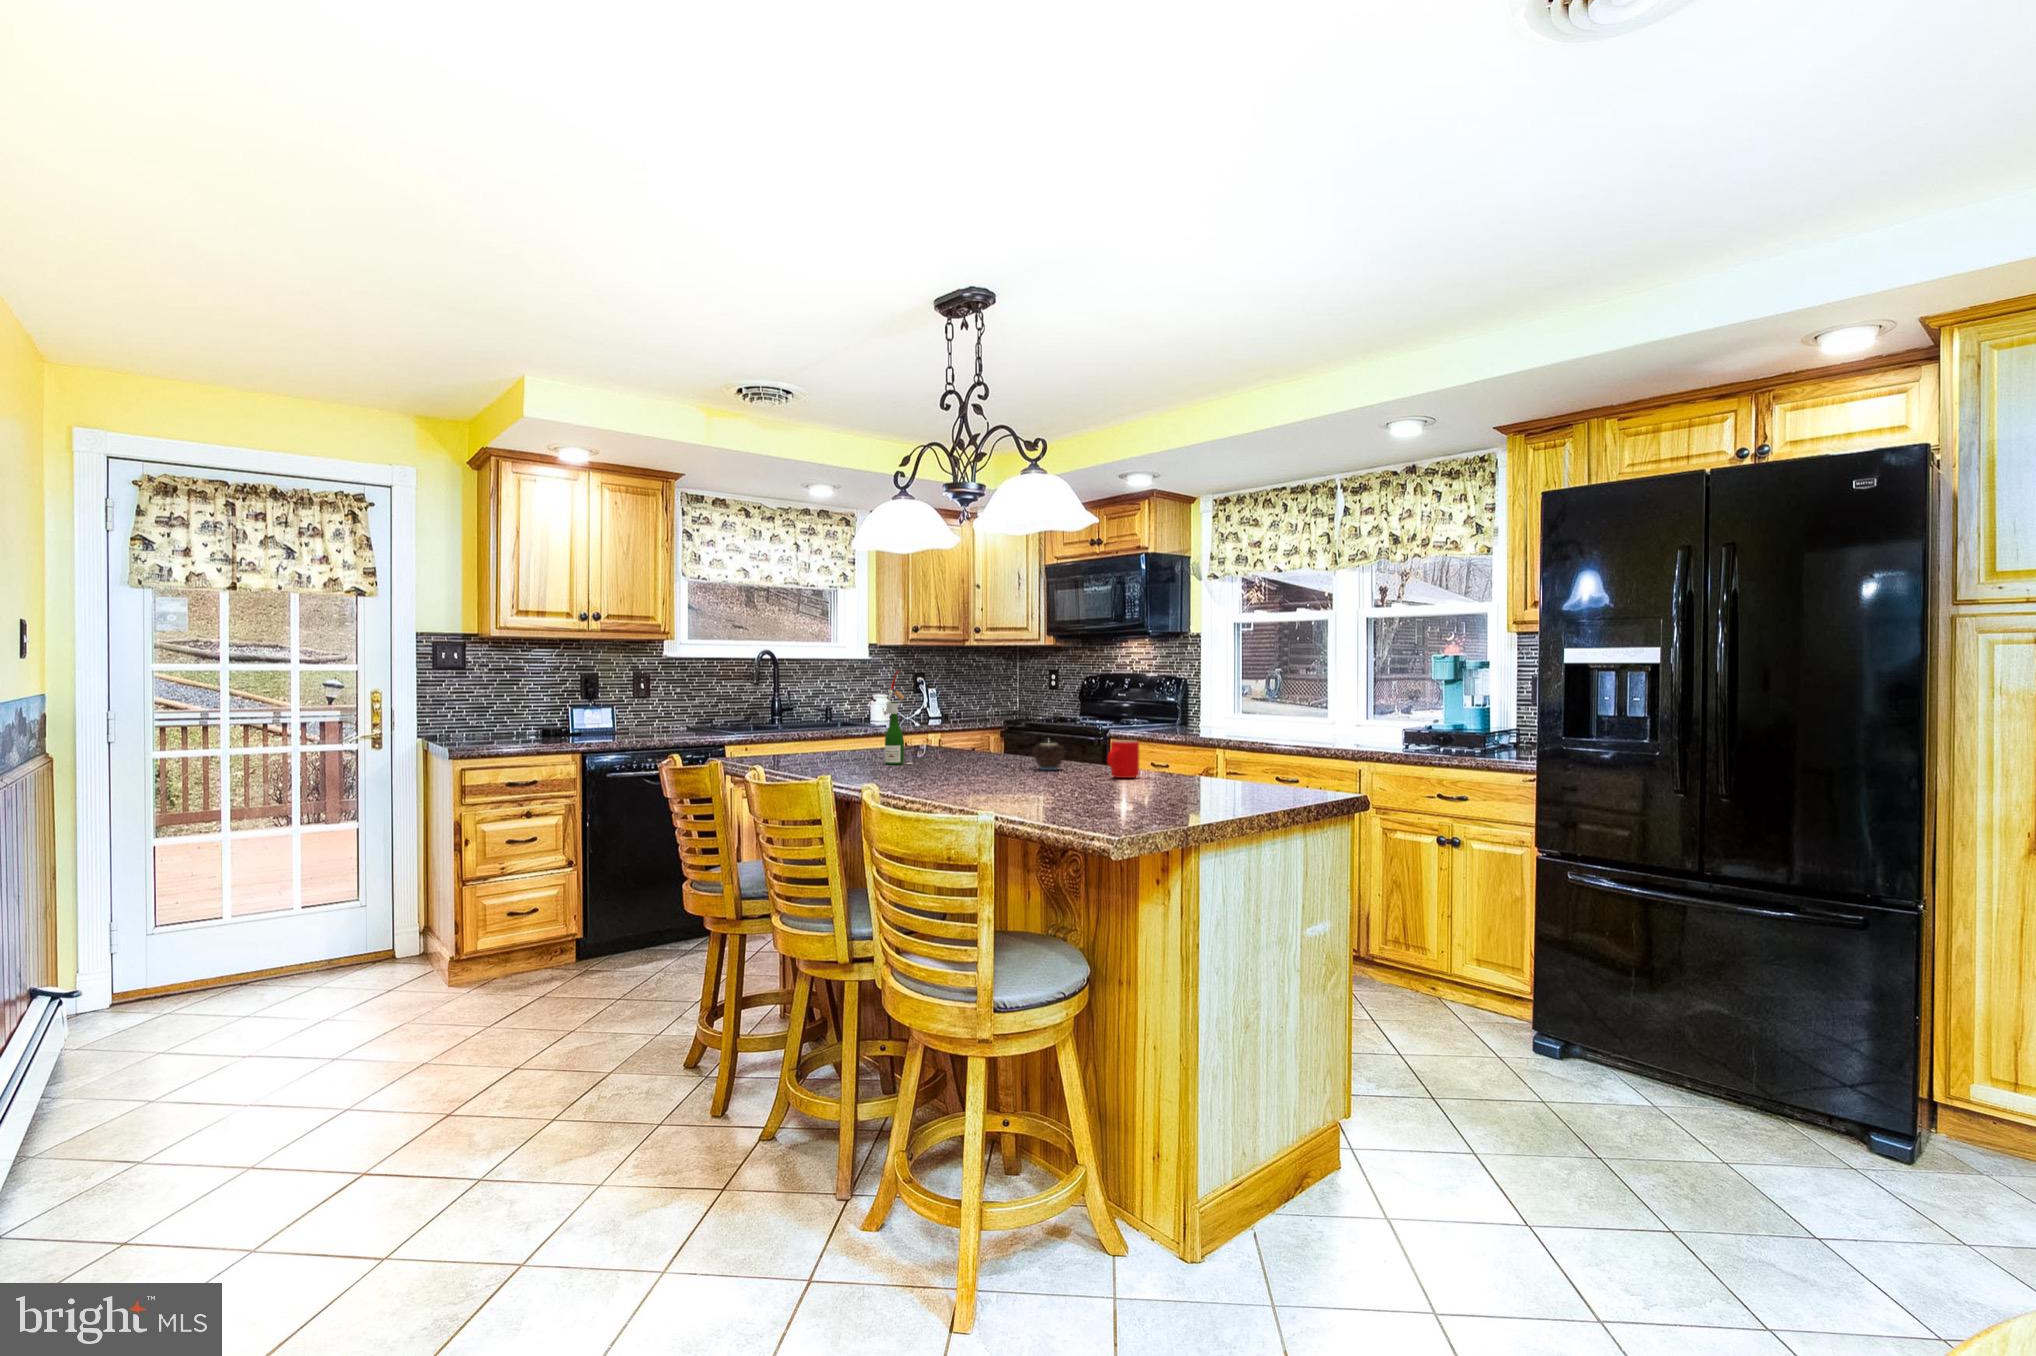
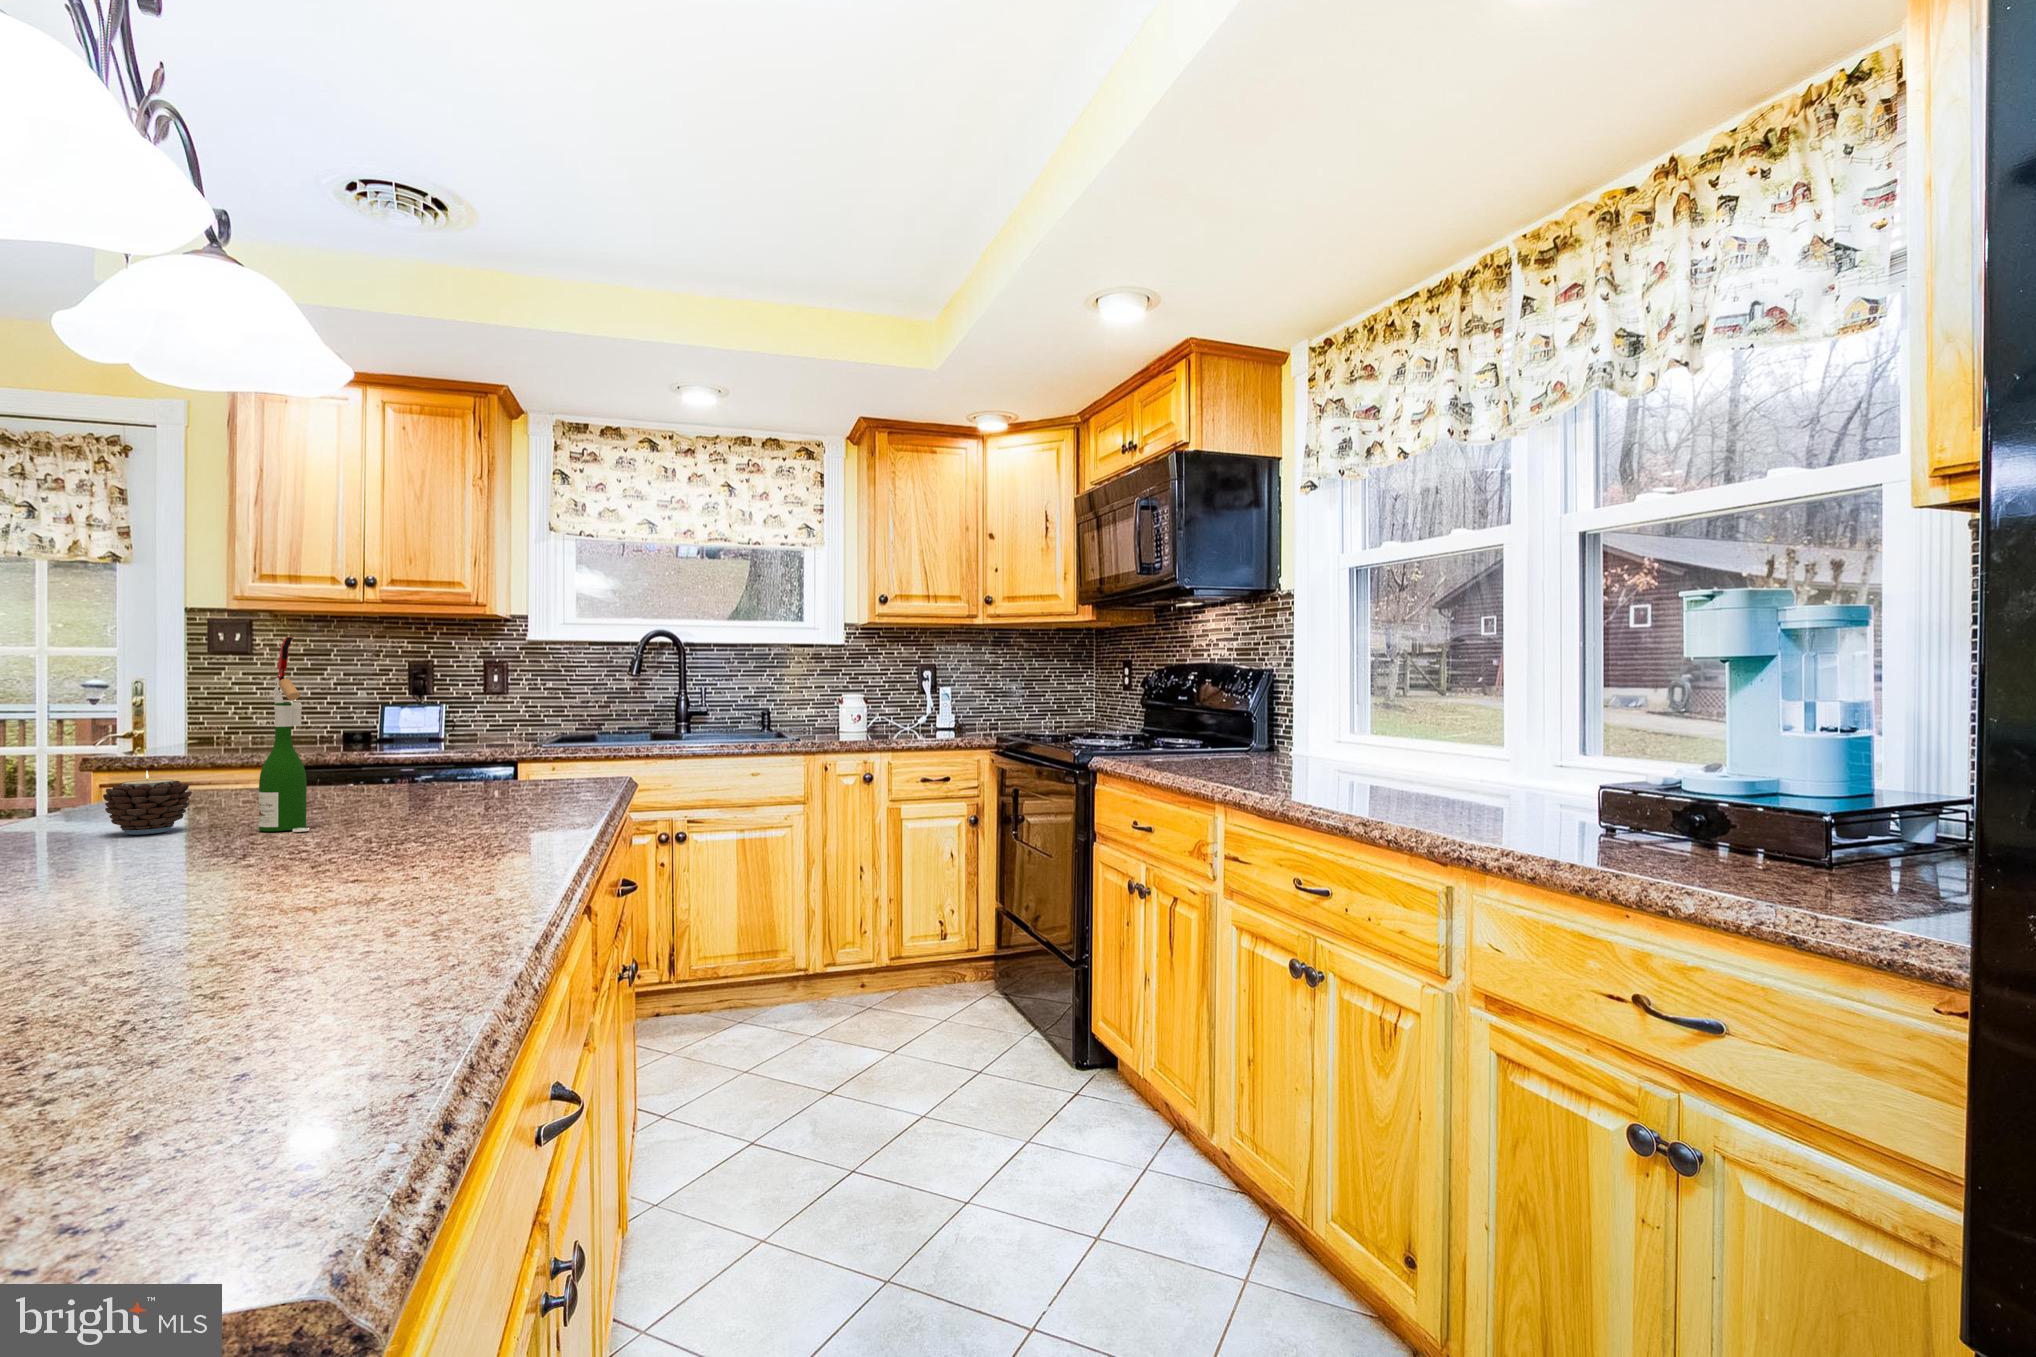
mug: present [1107,740,1139,778] -> none [186,826,355,951]
candle: present [1033,743,1065,770] -> present [103,771,192,835]

